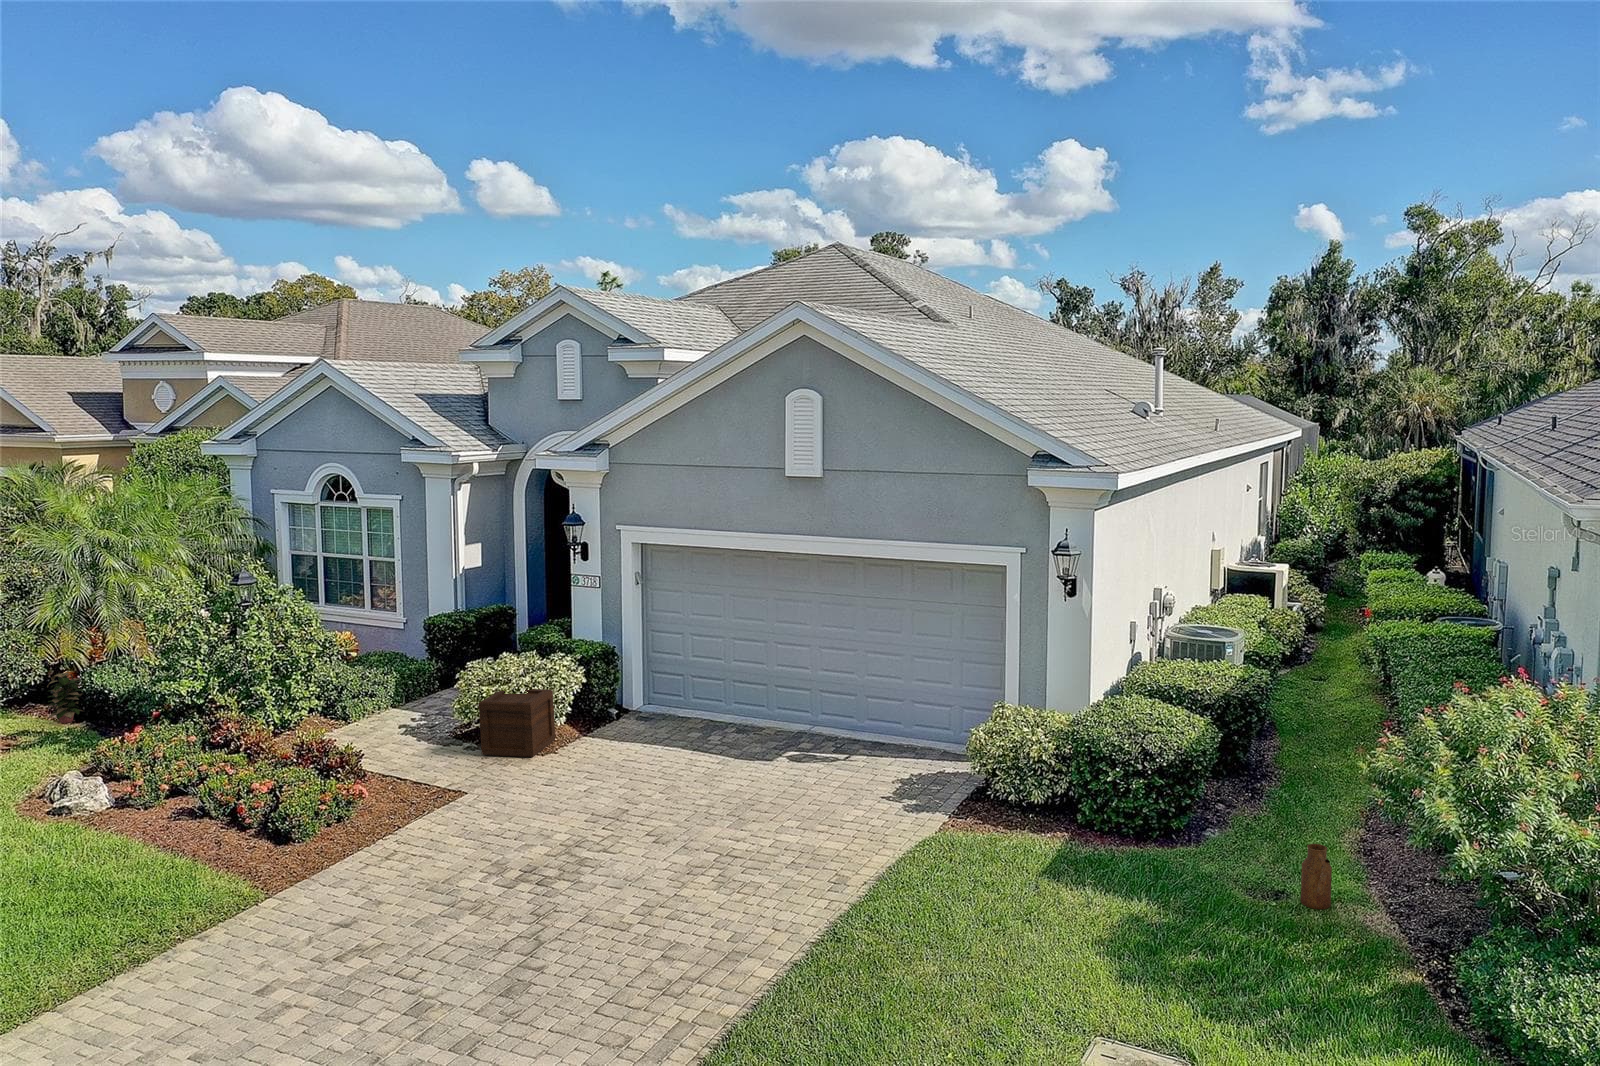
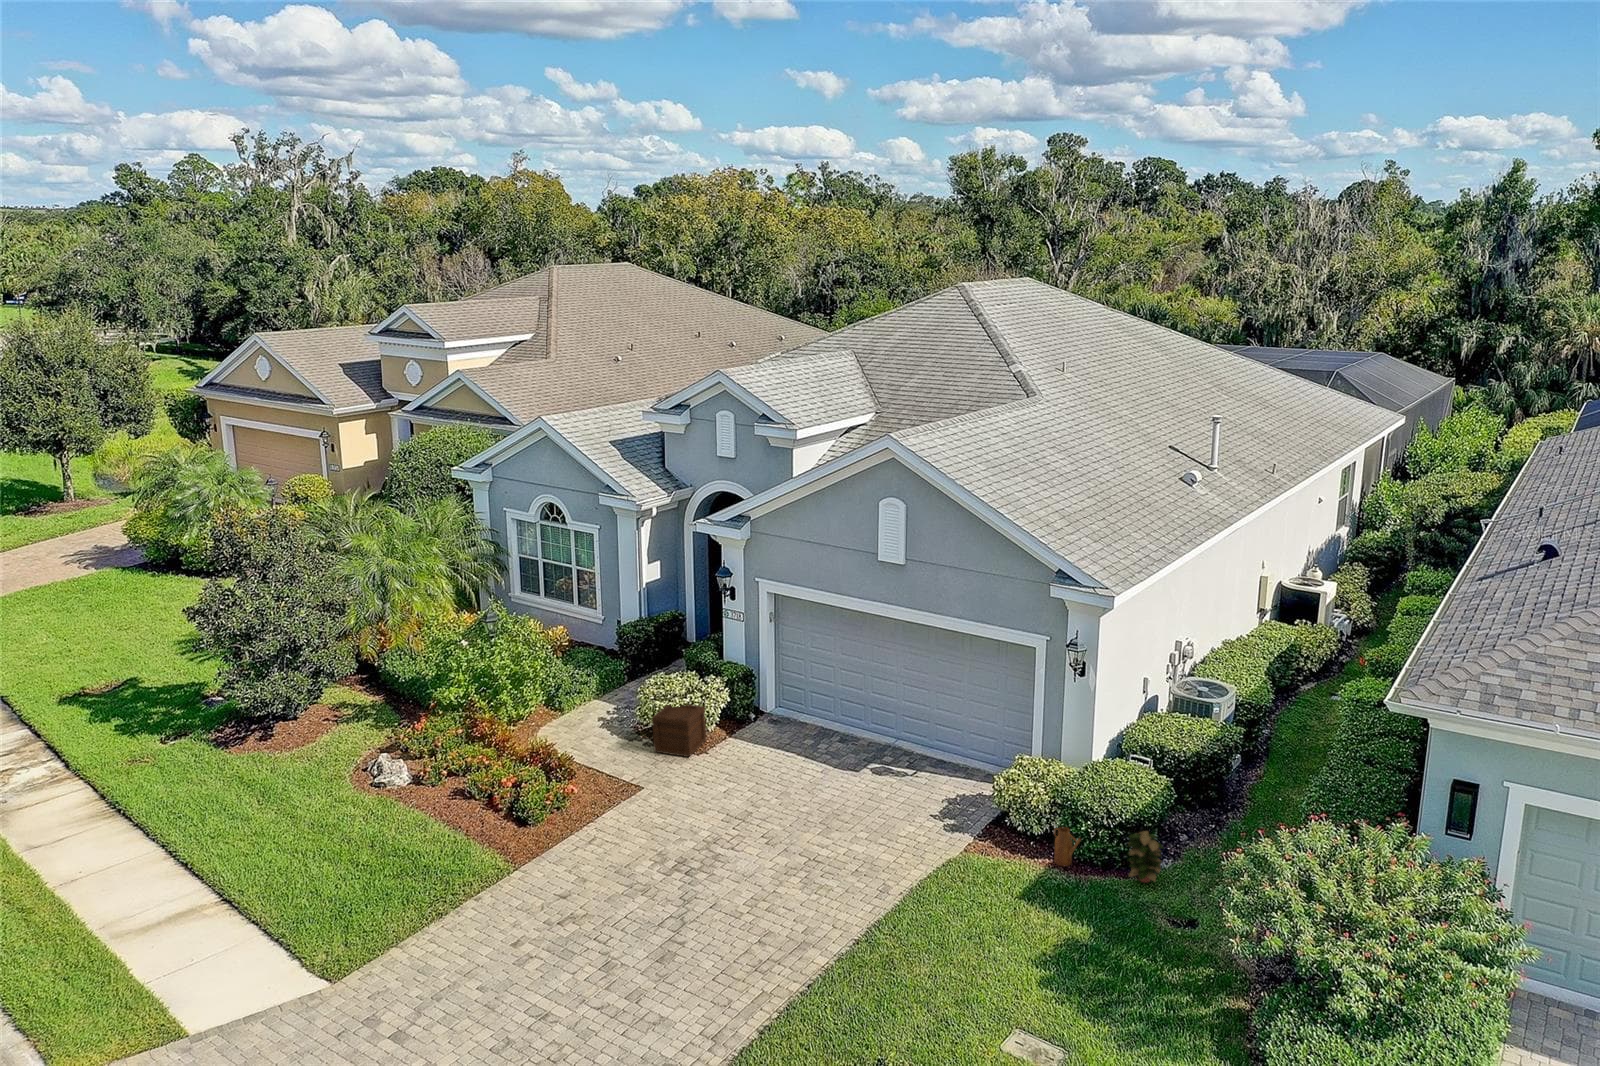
decorative plant: present [47,673,84,723] -> present [1128,831,1163,882]
watering can: present [1300,844,1332,909] -> present [1054,827,1081,866]

